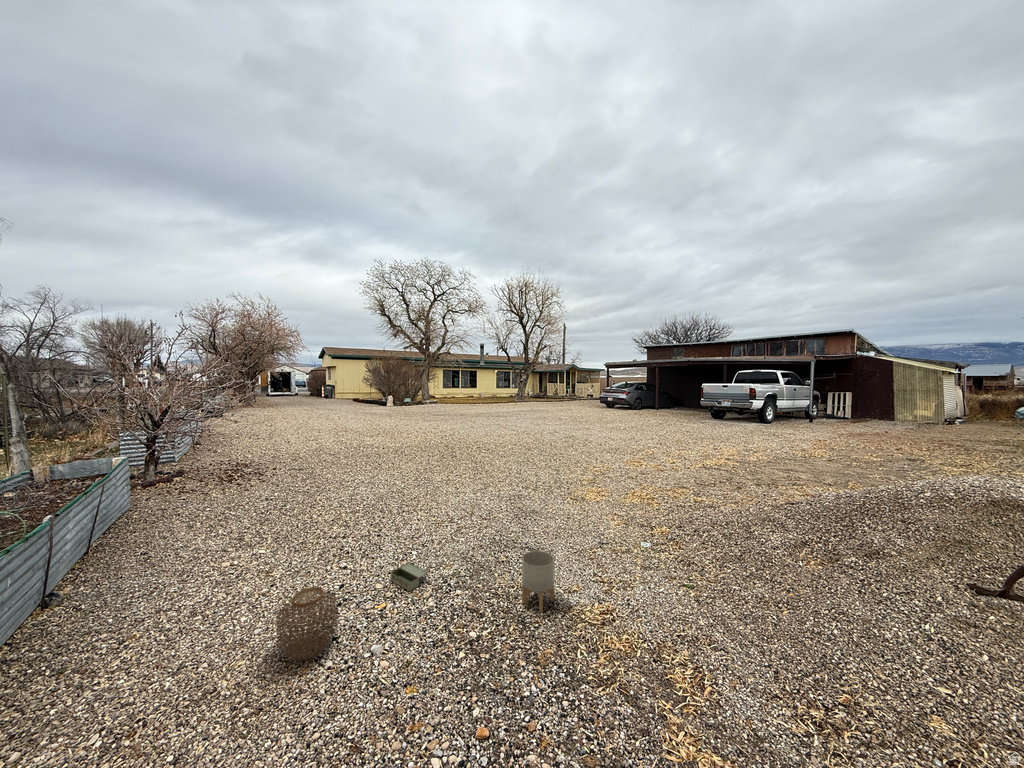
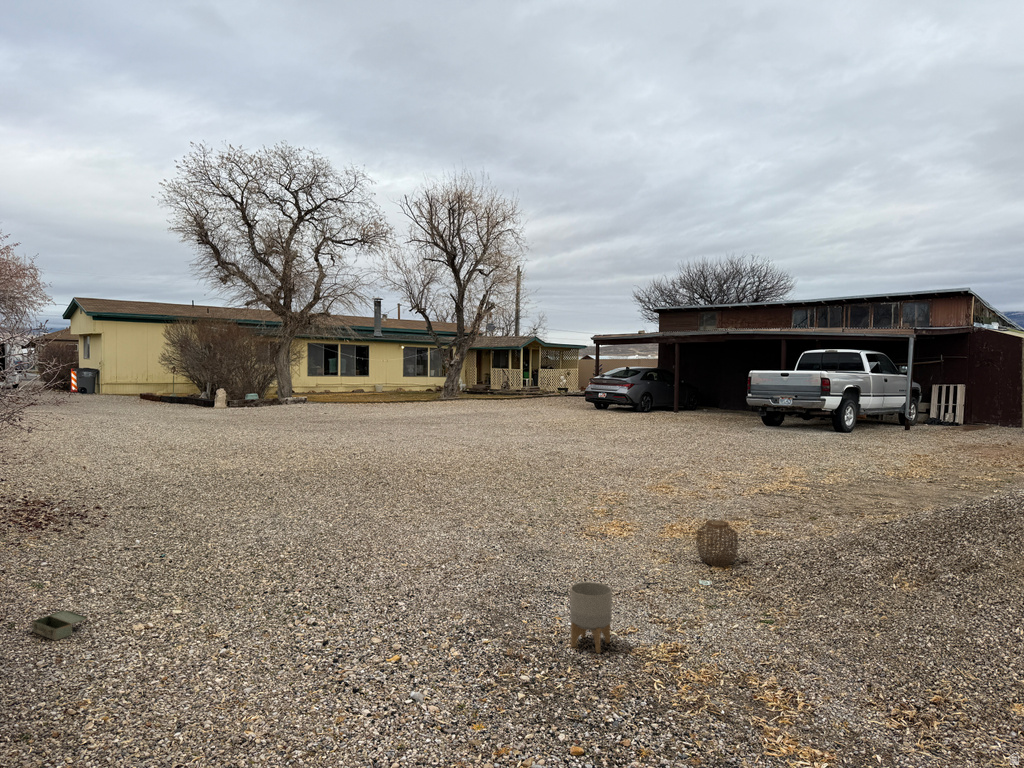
toolbox: present [391,563,427,591] -> present [32,610,88,640]
woven basket: present [277,587,338,660] -> present [696,520,738,566]

